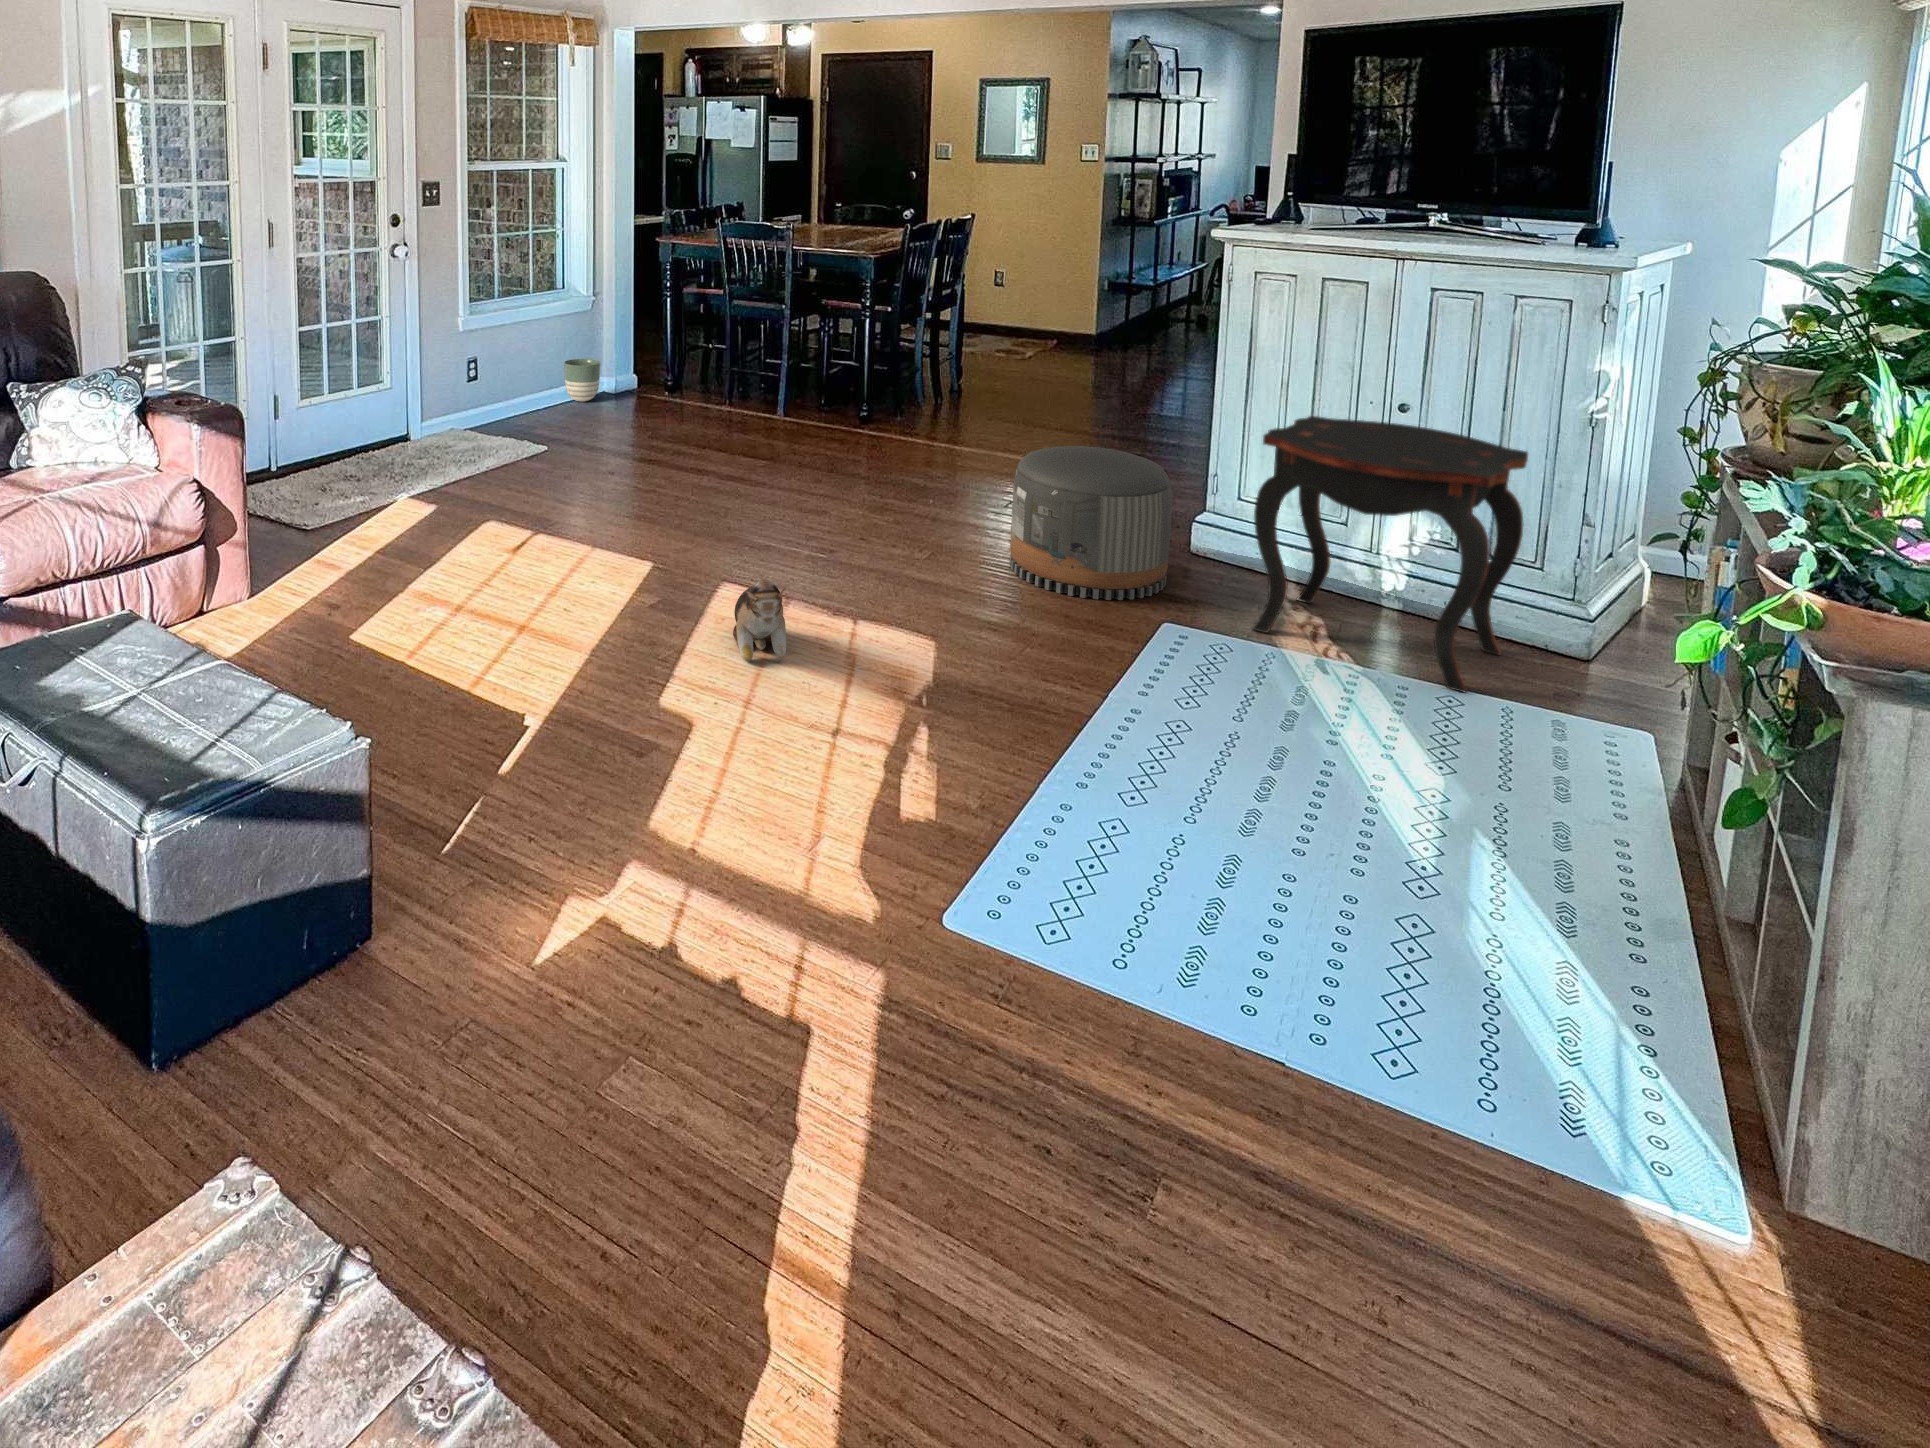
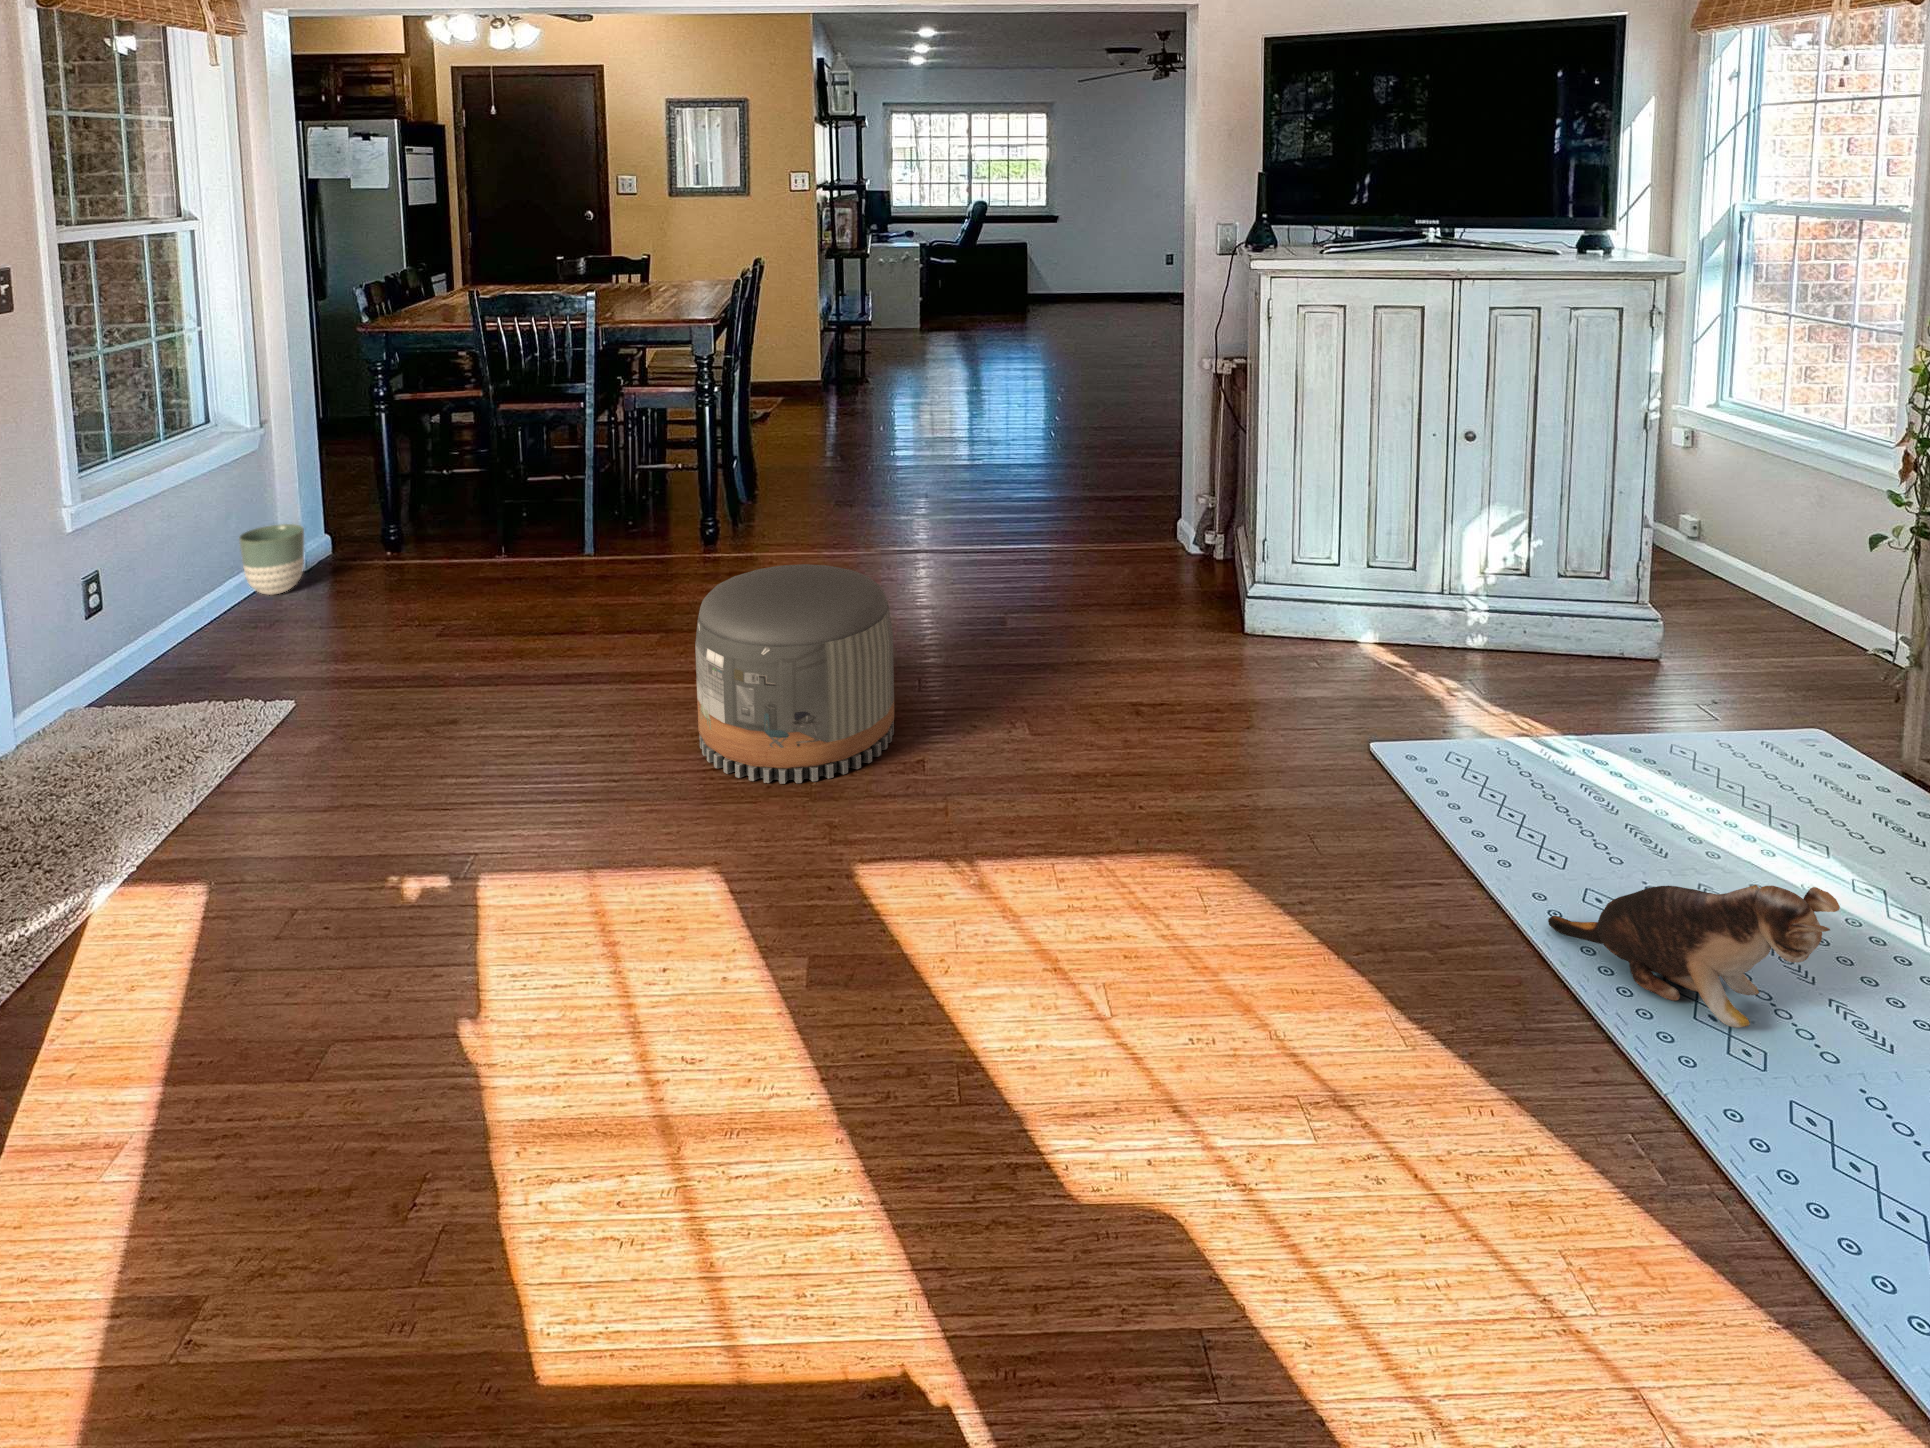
side table: present [1253,416,1528,692] -> none [1400,454,1683,734]
pouf: present [1010,446,1172,600] -> present [695,564,894,784]
plush toy: present [733,579,786,661] -> present [1548,885,1840,1028]

